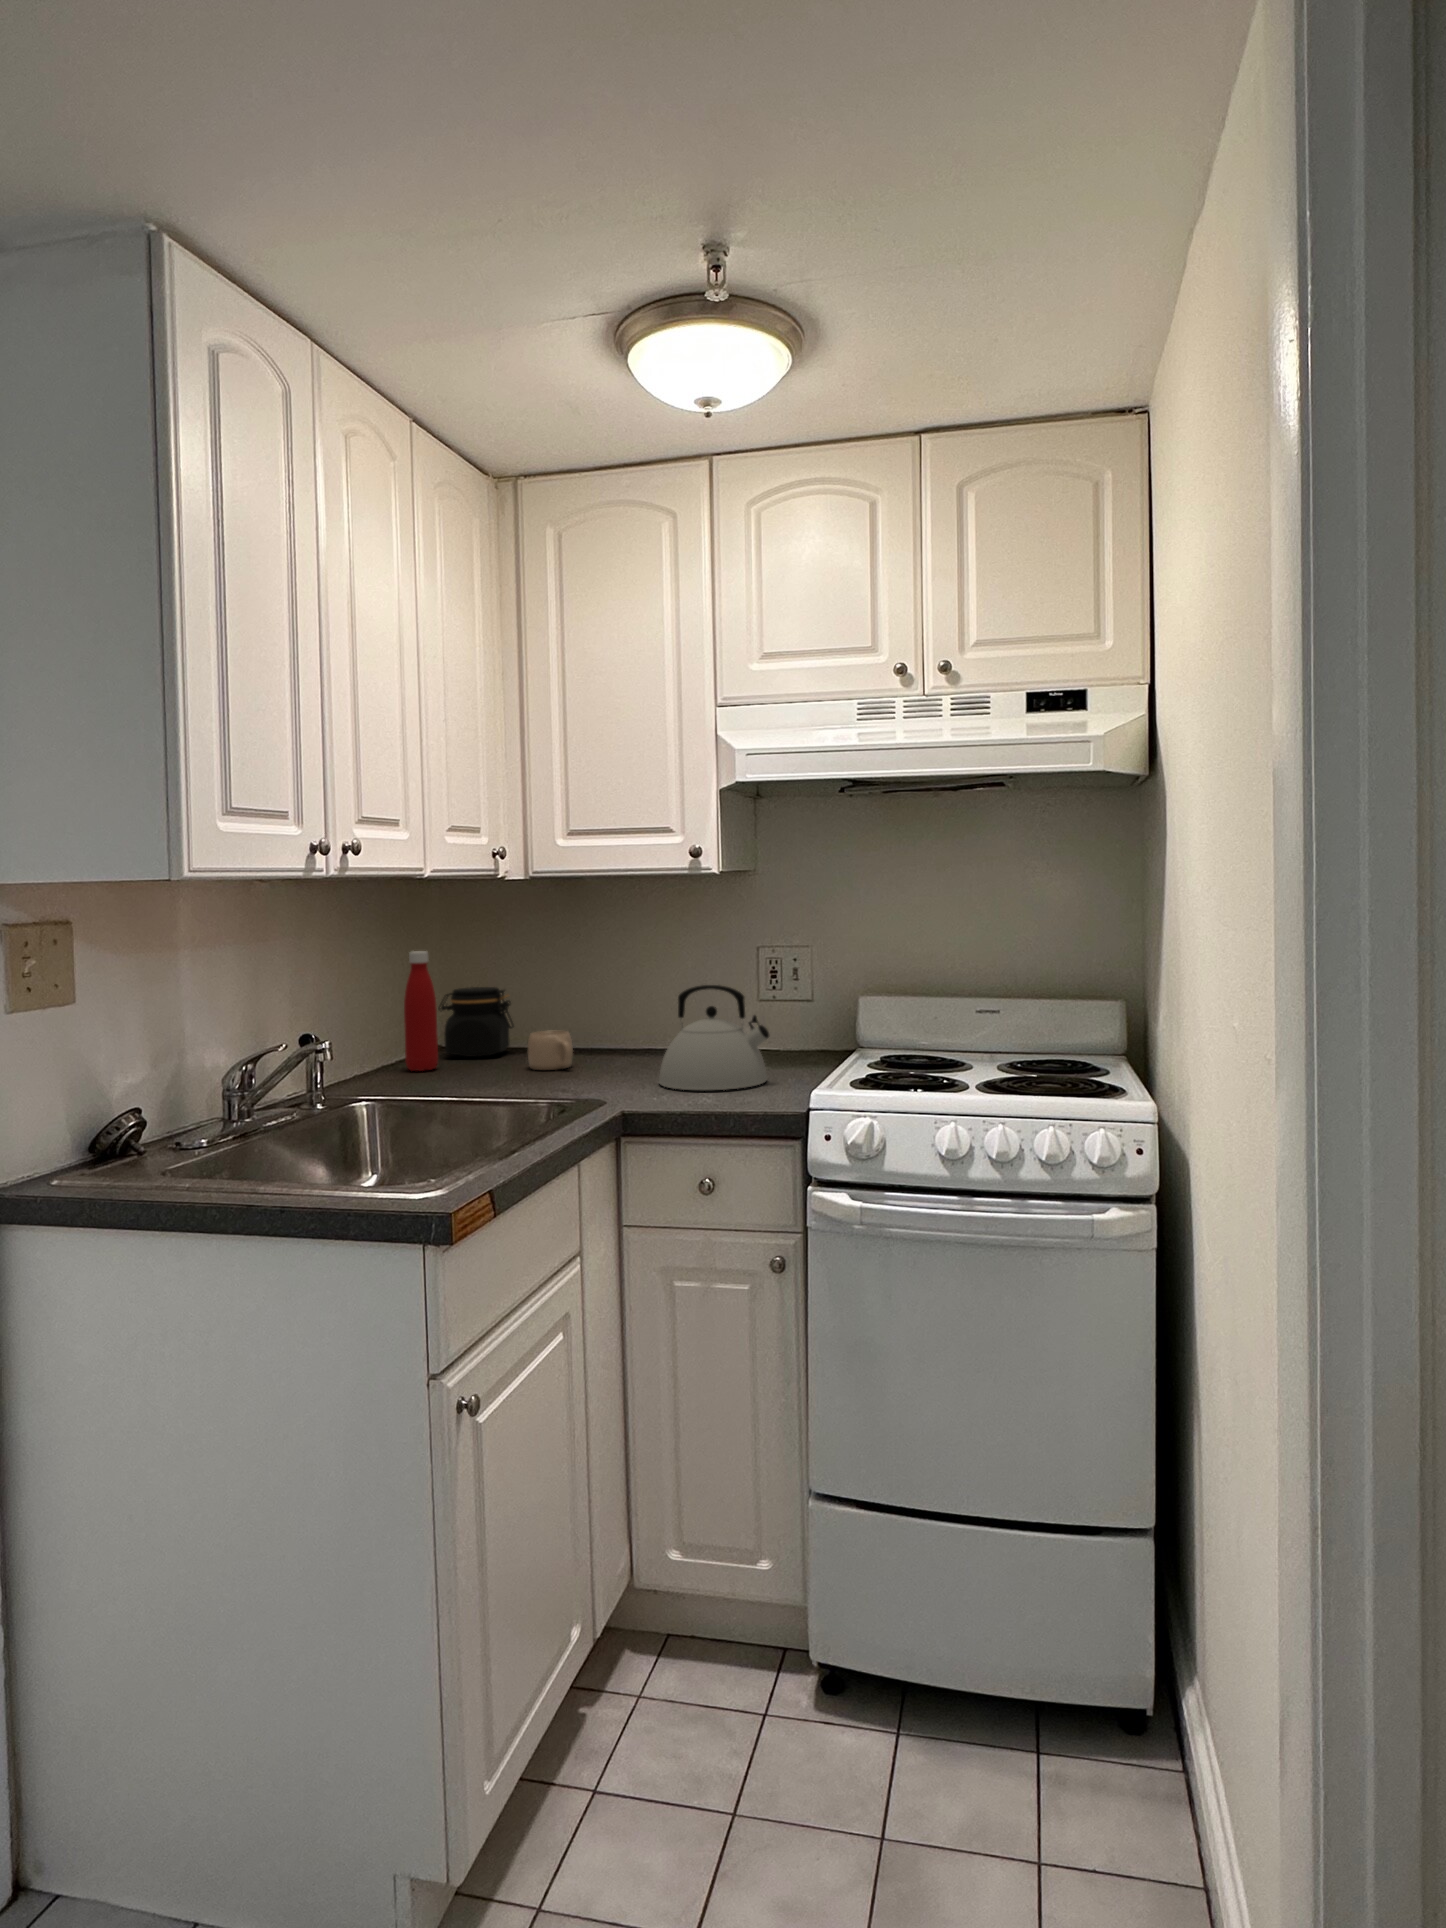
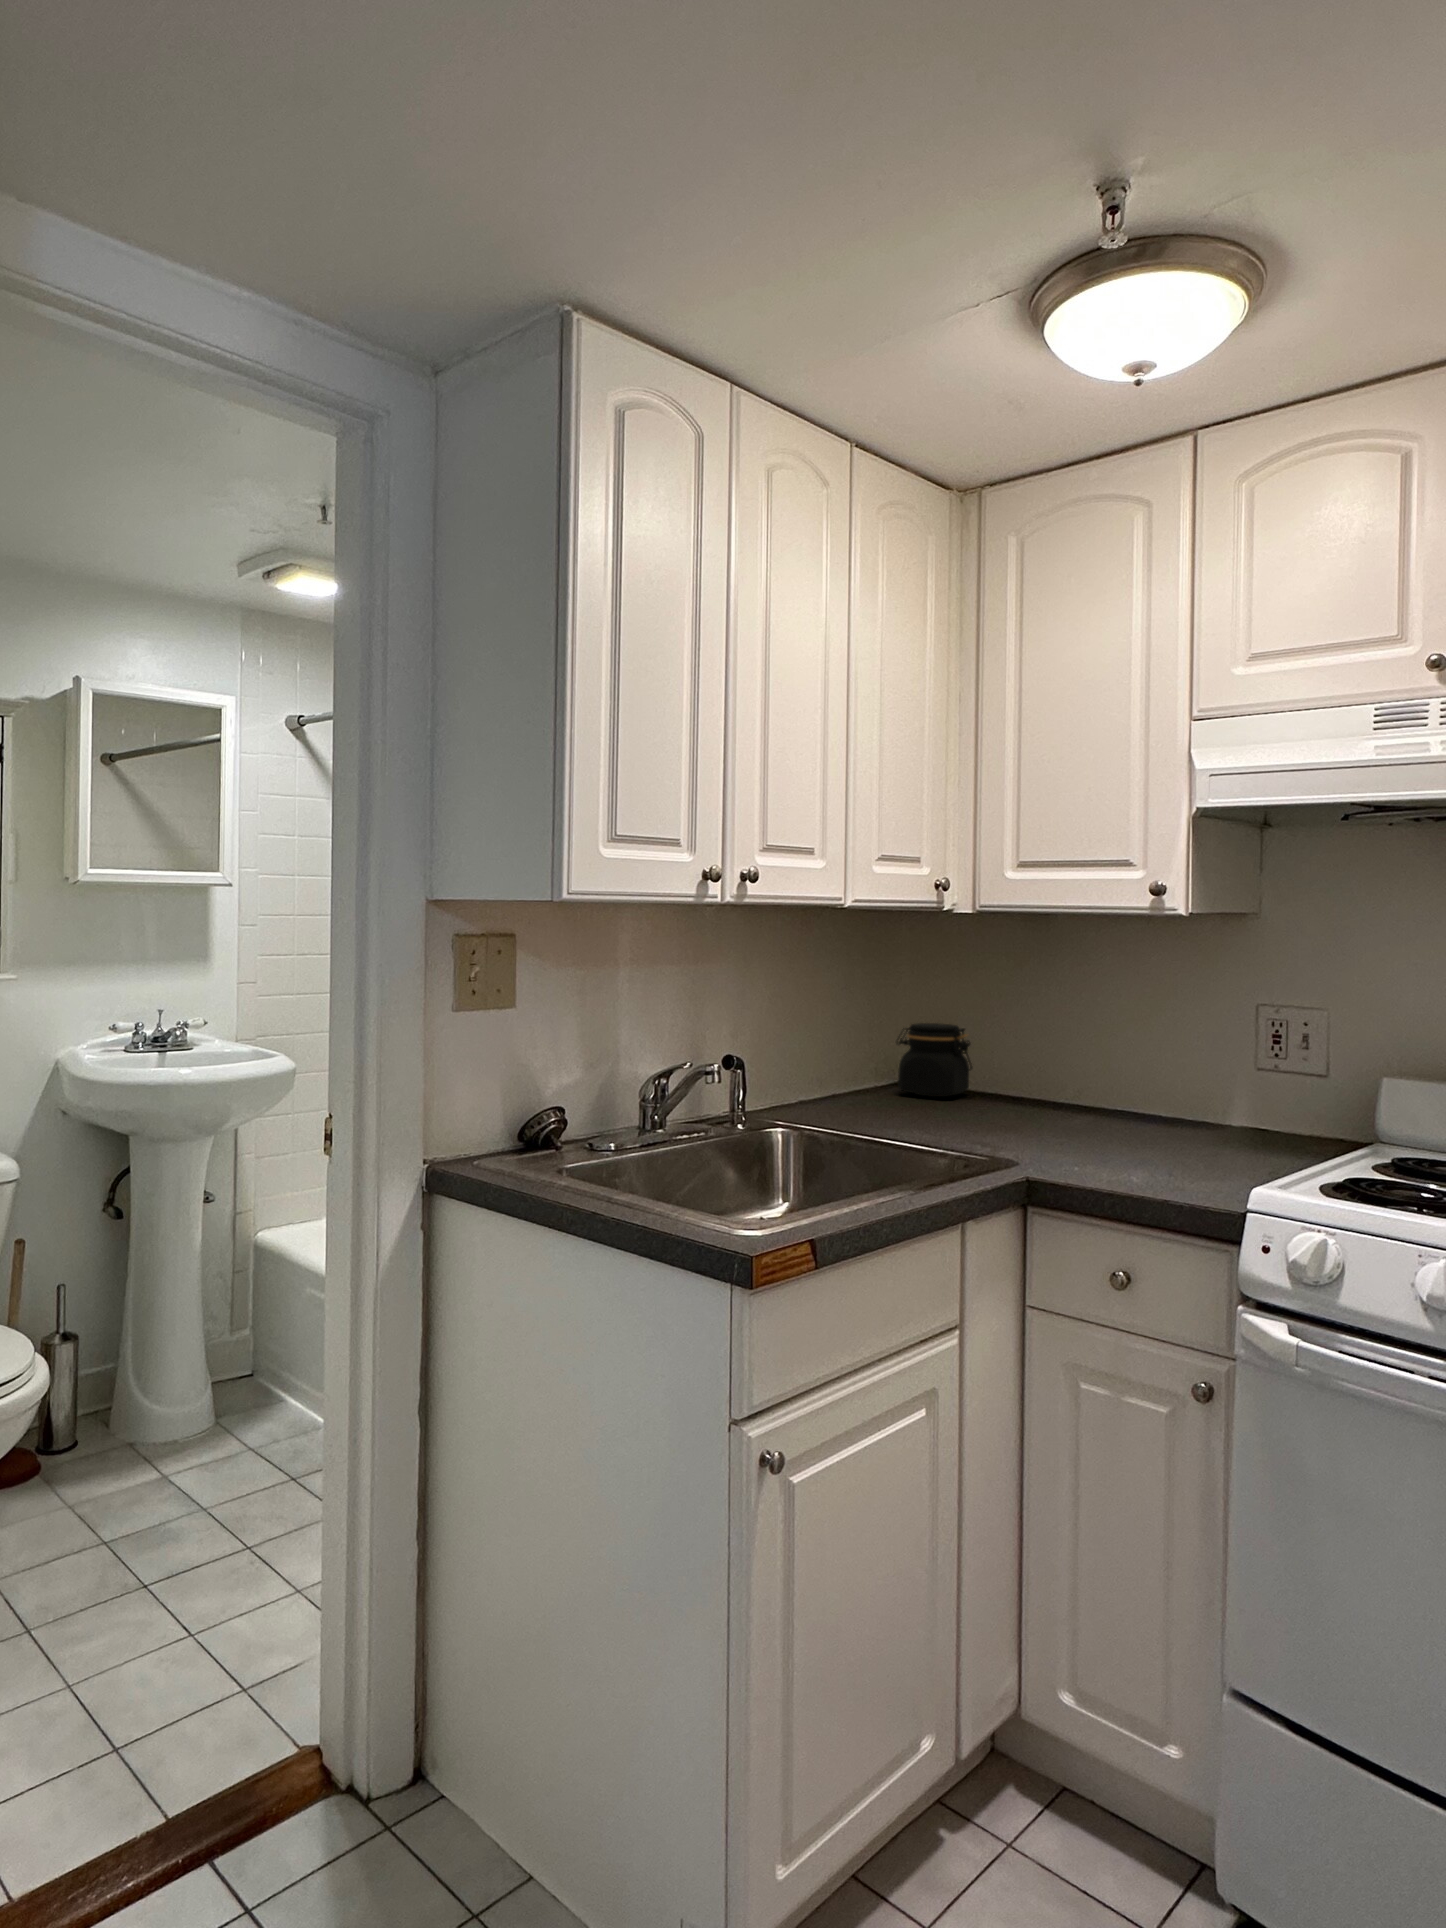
bottle: present [404,951,438,1071] -> none [850,982,883,1105]
kettle: present [659,985,769,1090] -> none [1096,1044,1235,1171]
mug: present [528,1030,573,1070] -> none [970,1077,1020,1121]

